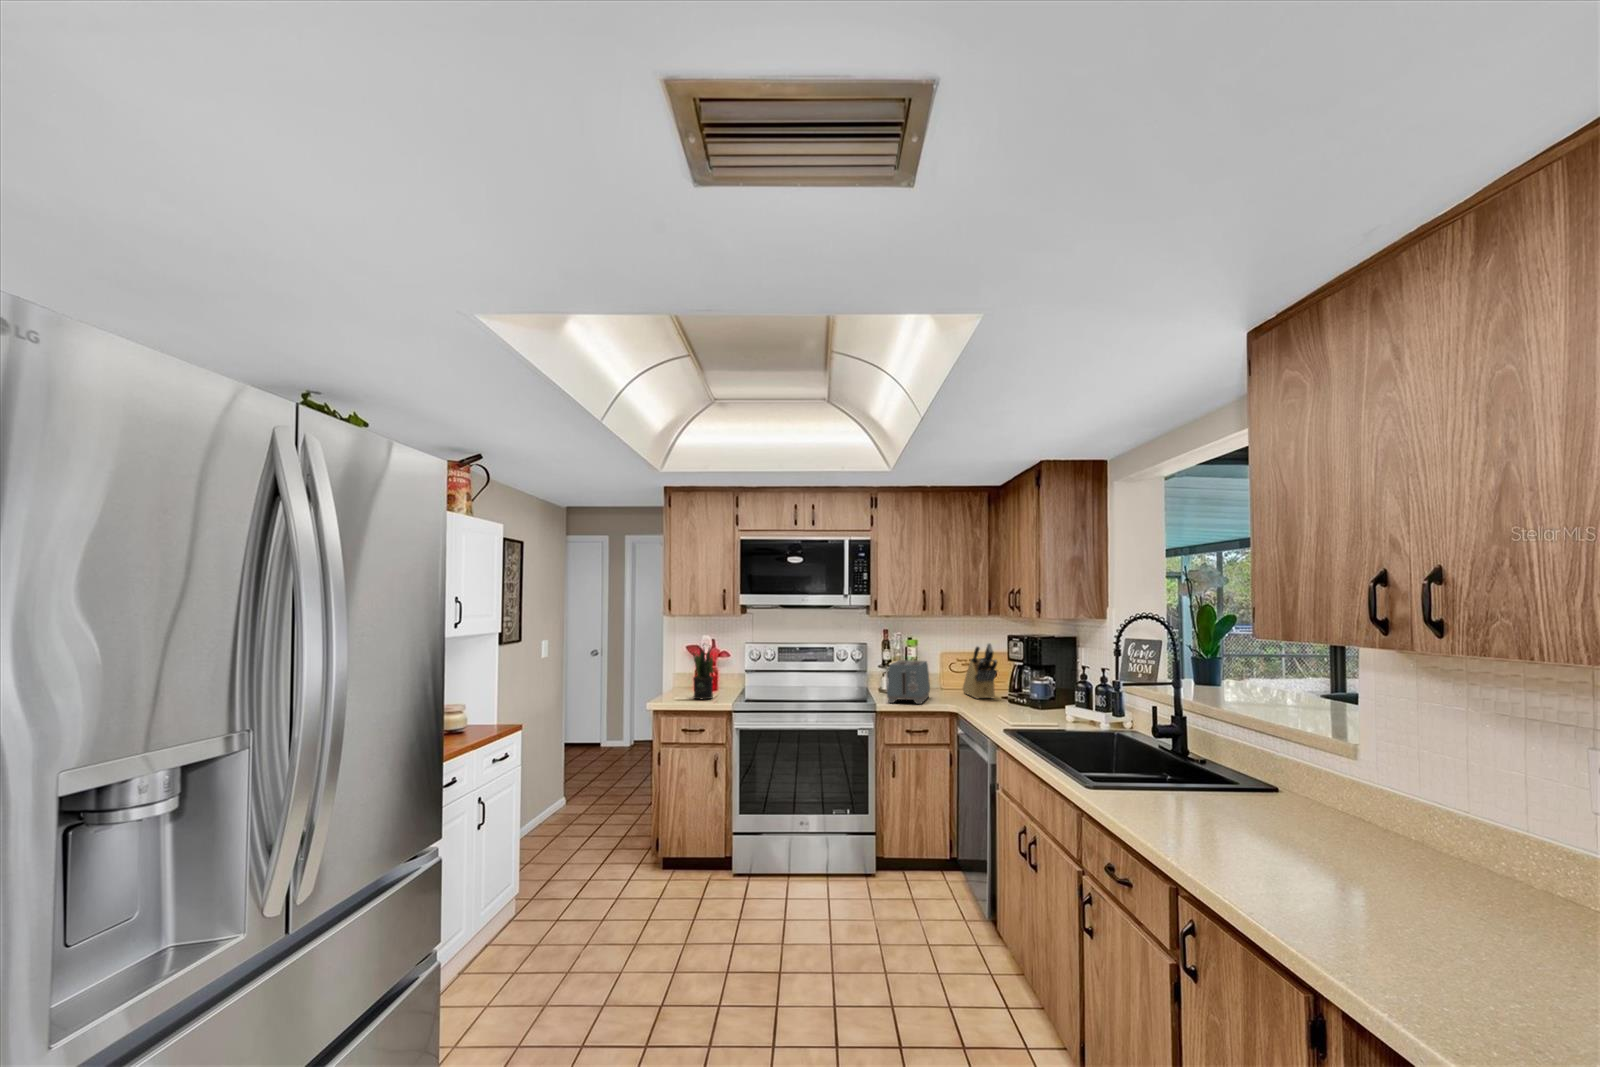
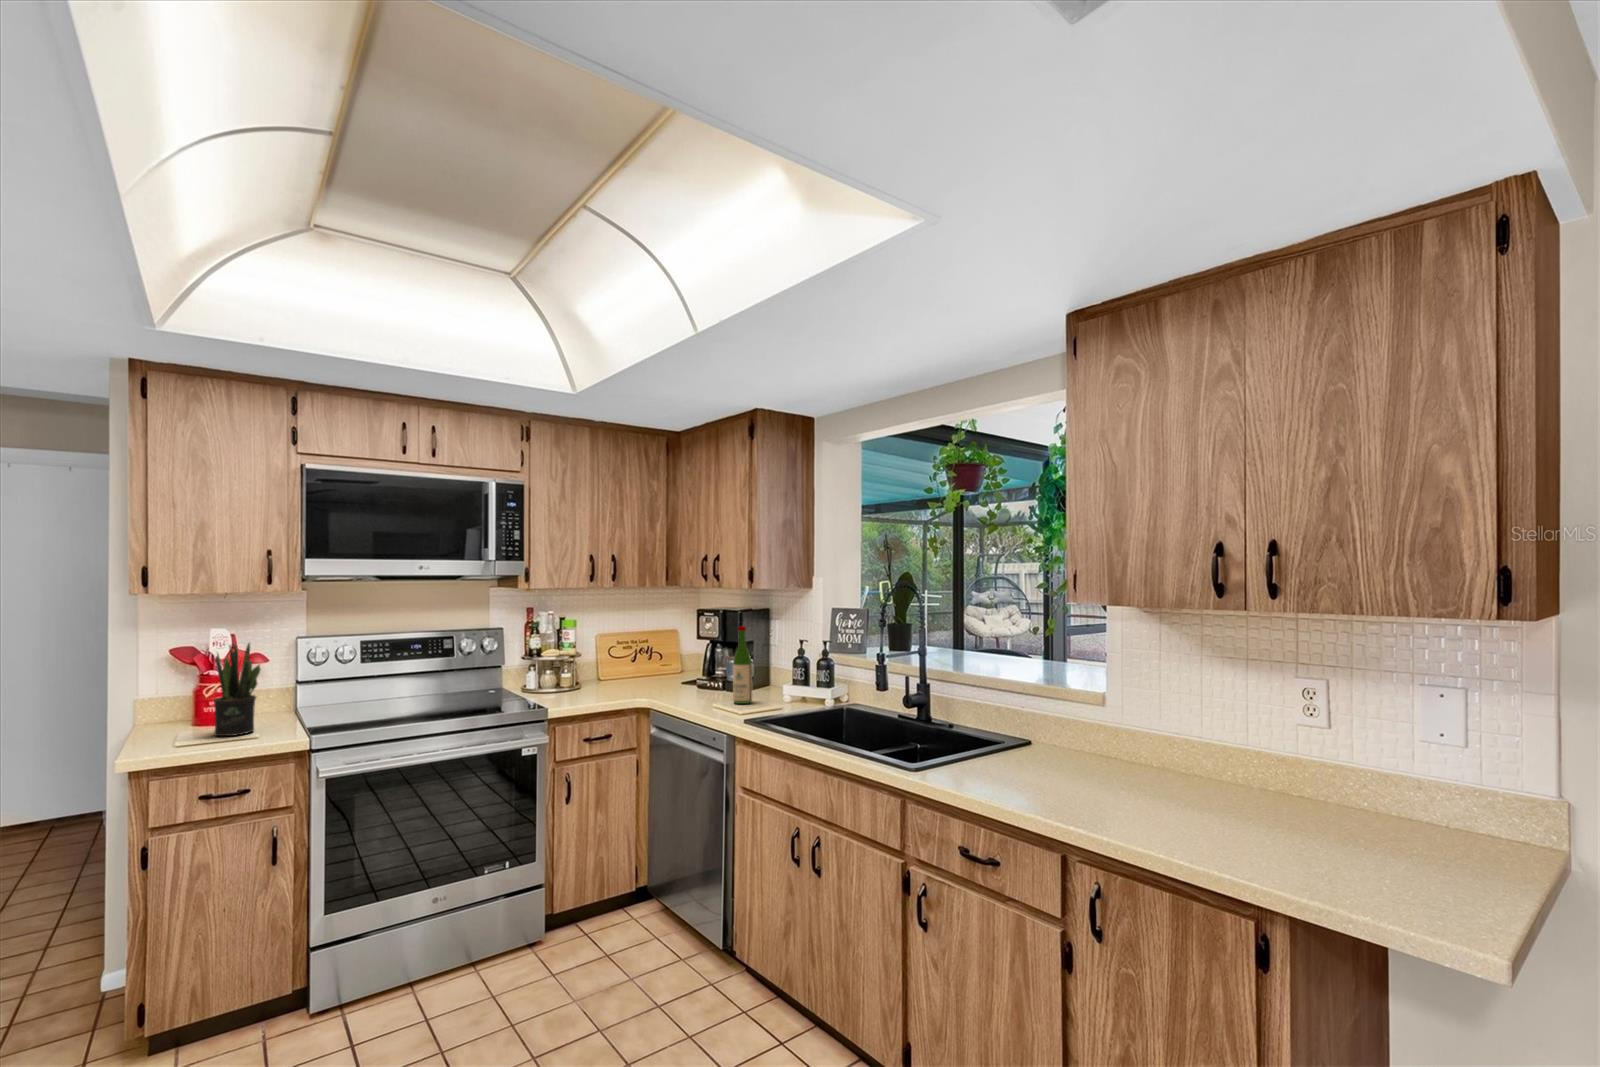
knife block: present [963,643,997,699] -> none [631,618,689,688]
wine bottle: none [1012,652,1029,716] -> present [733,626,752,704]
toaster: present [887,660,930,704] -> none [554,645,606,706]

